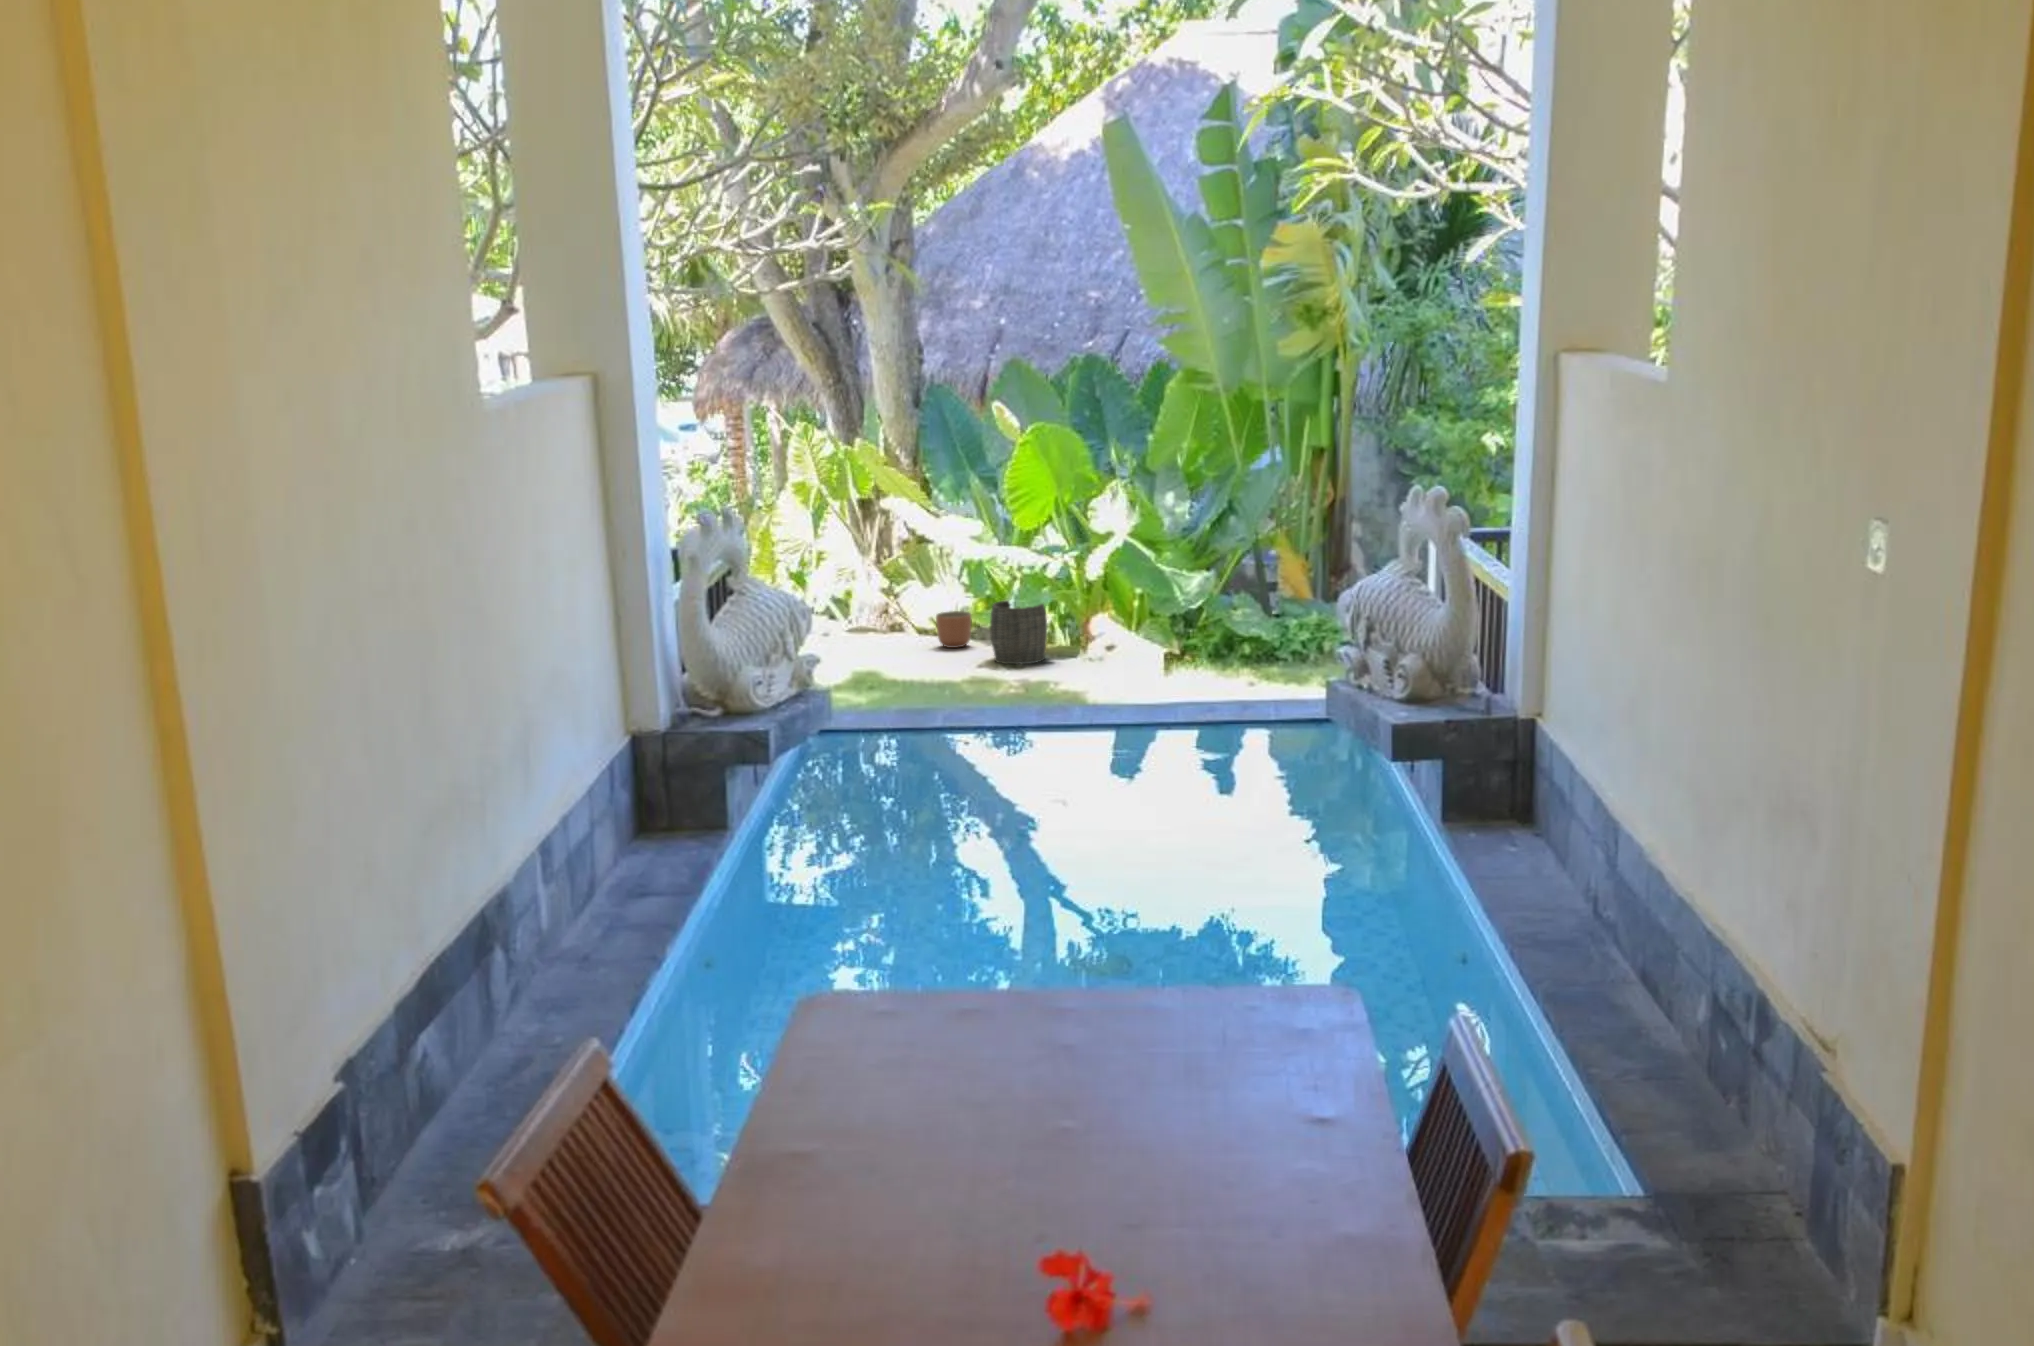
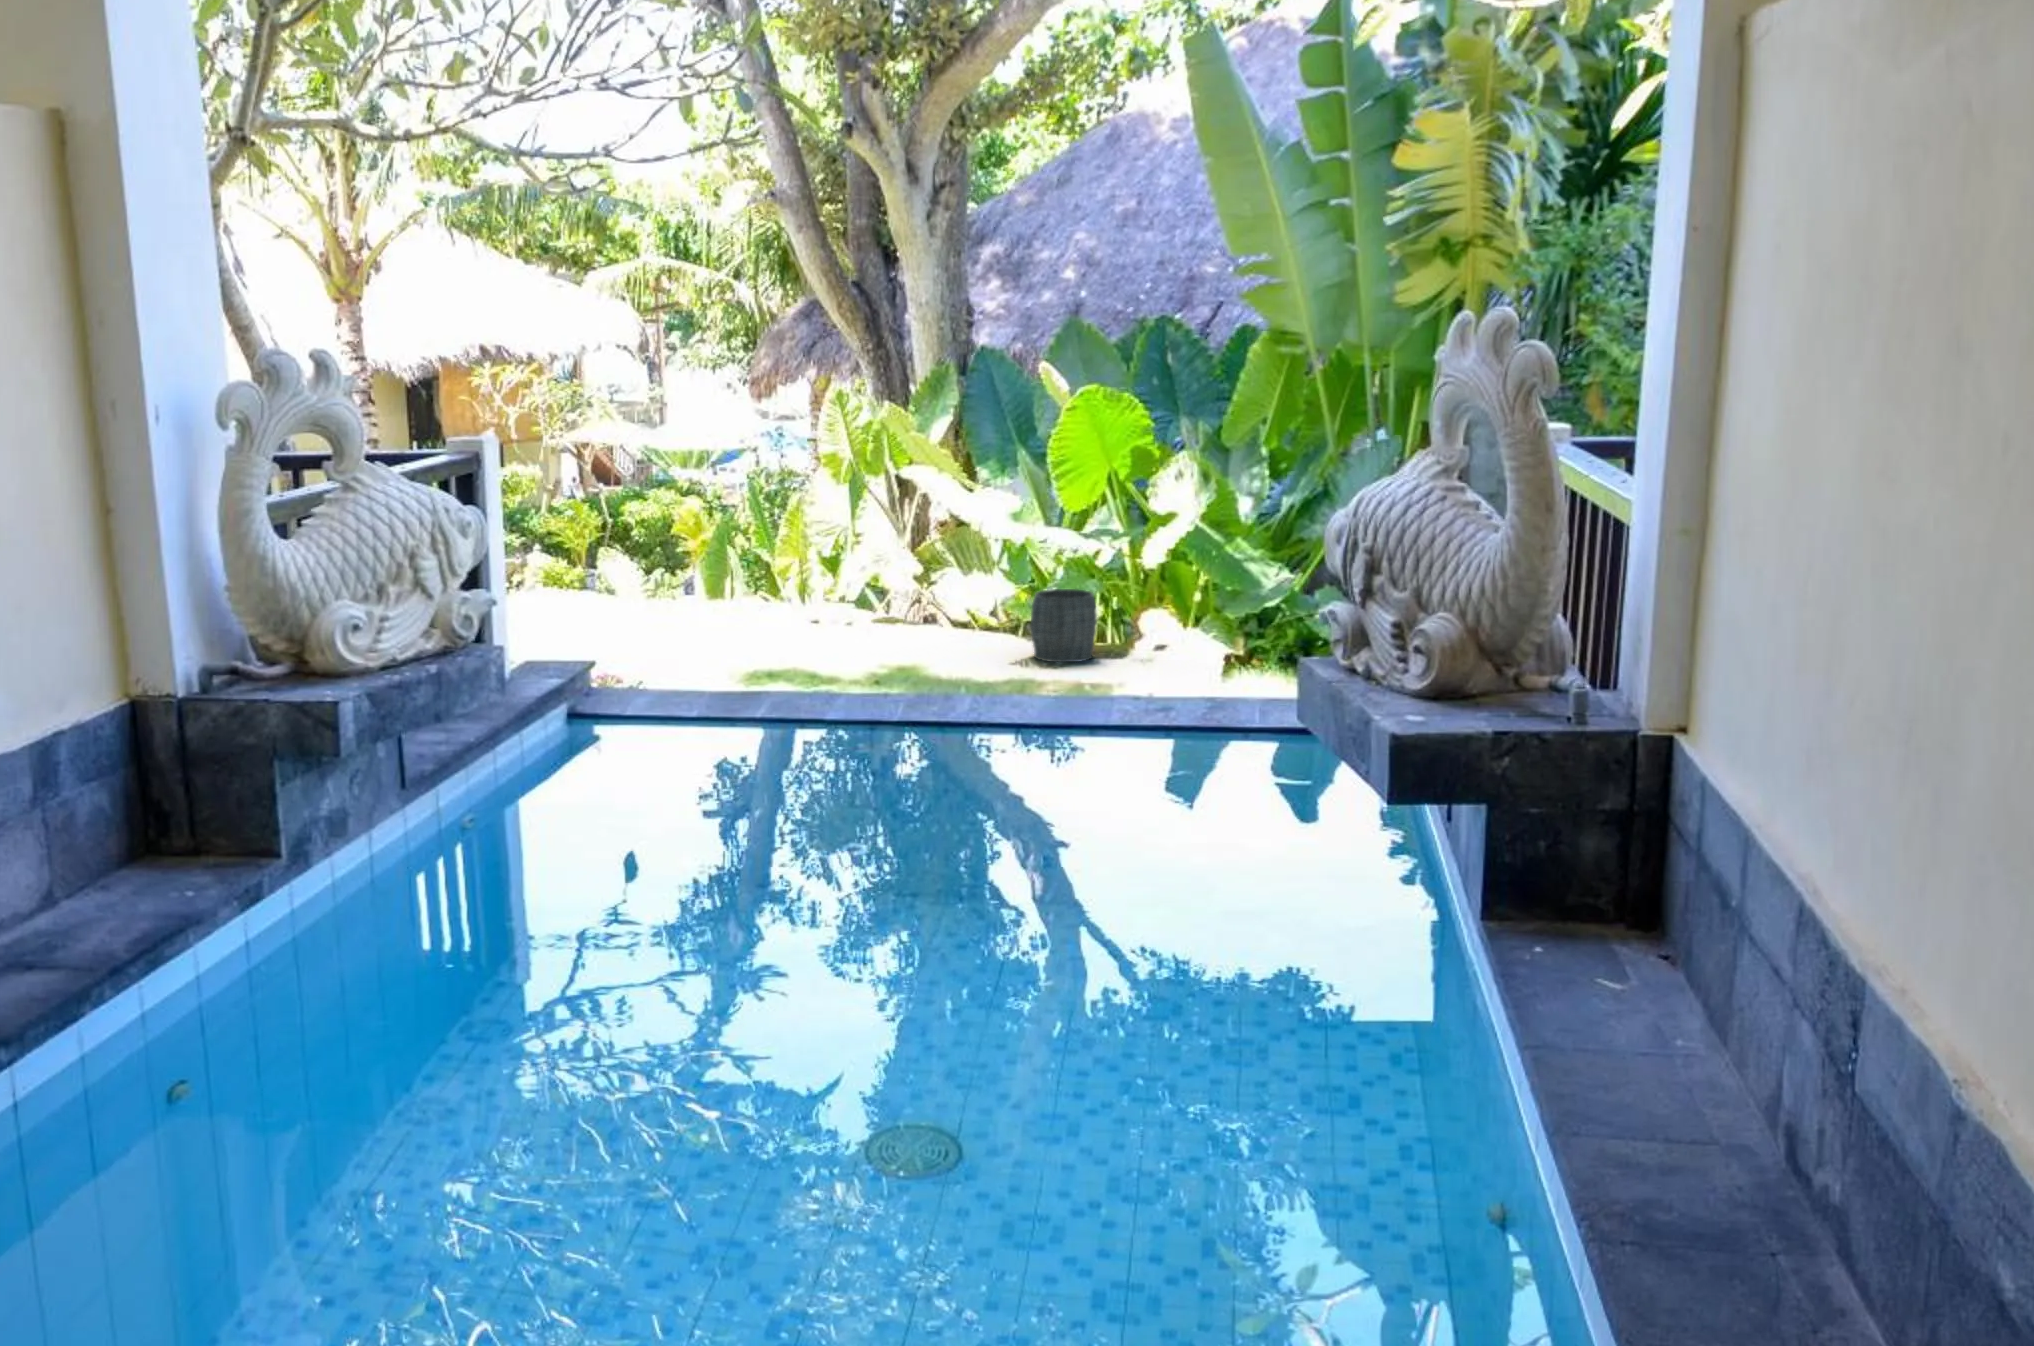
planter: present [936,611,971,648] -> none [971,601,1011,642]

